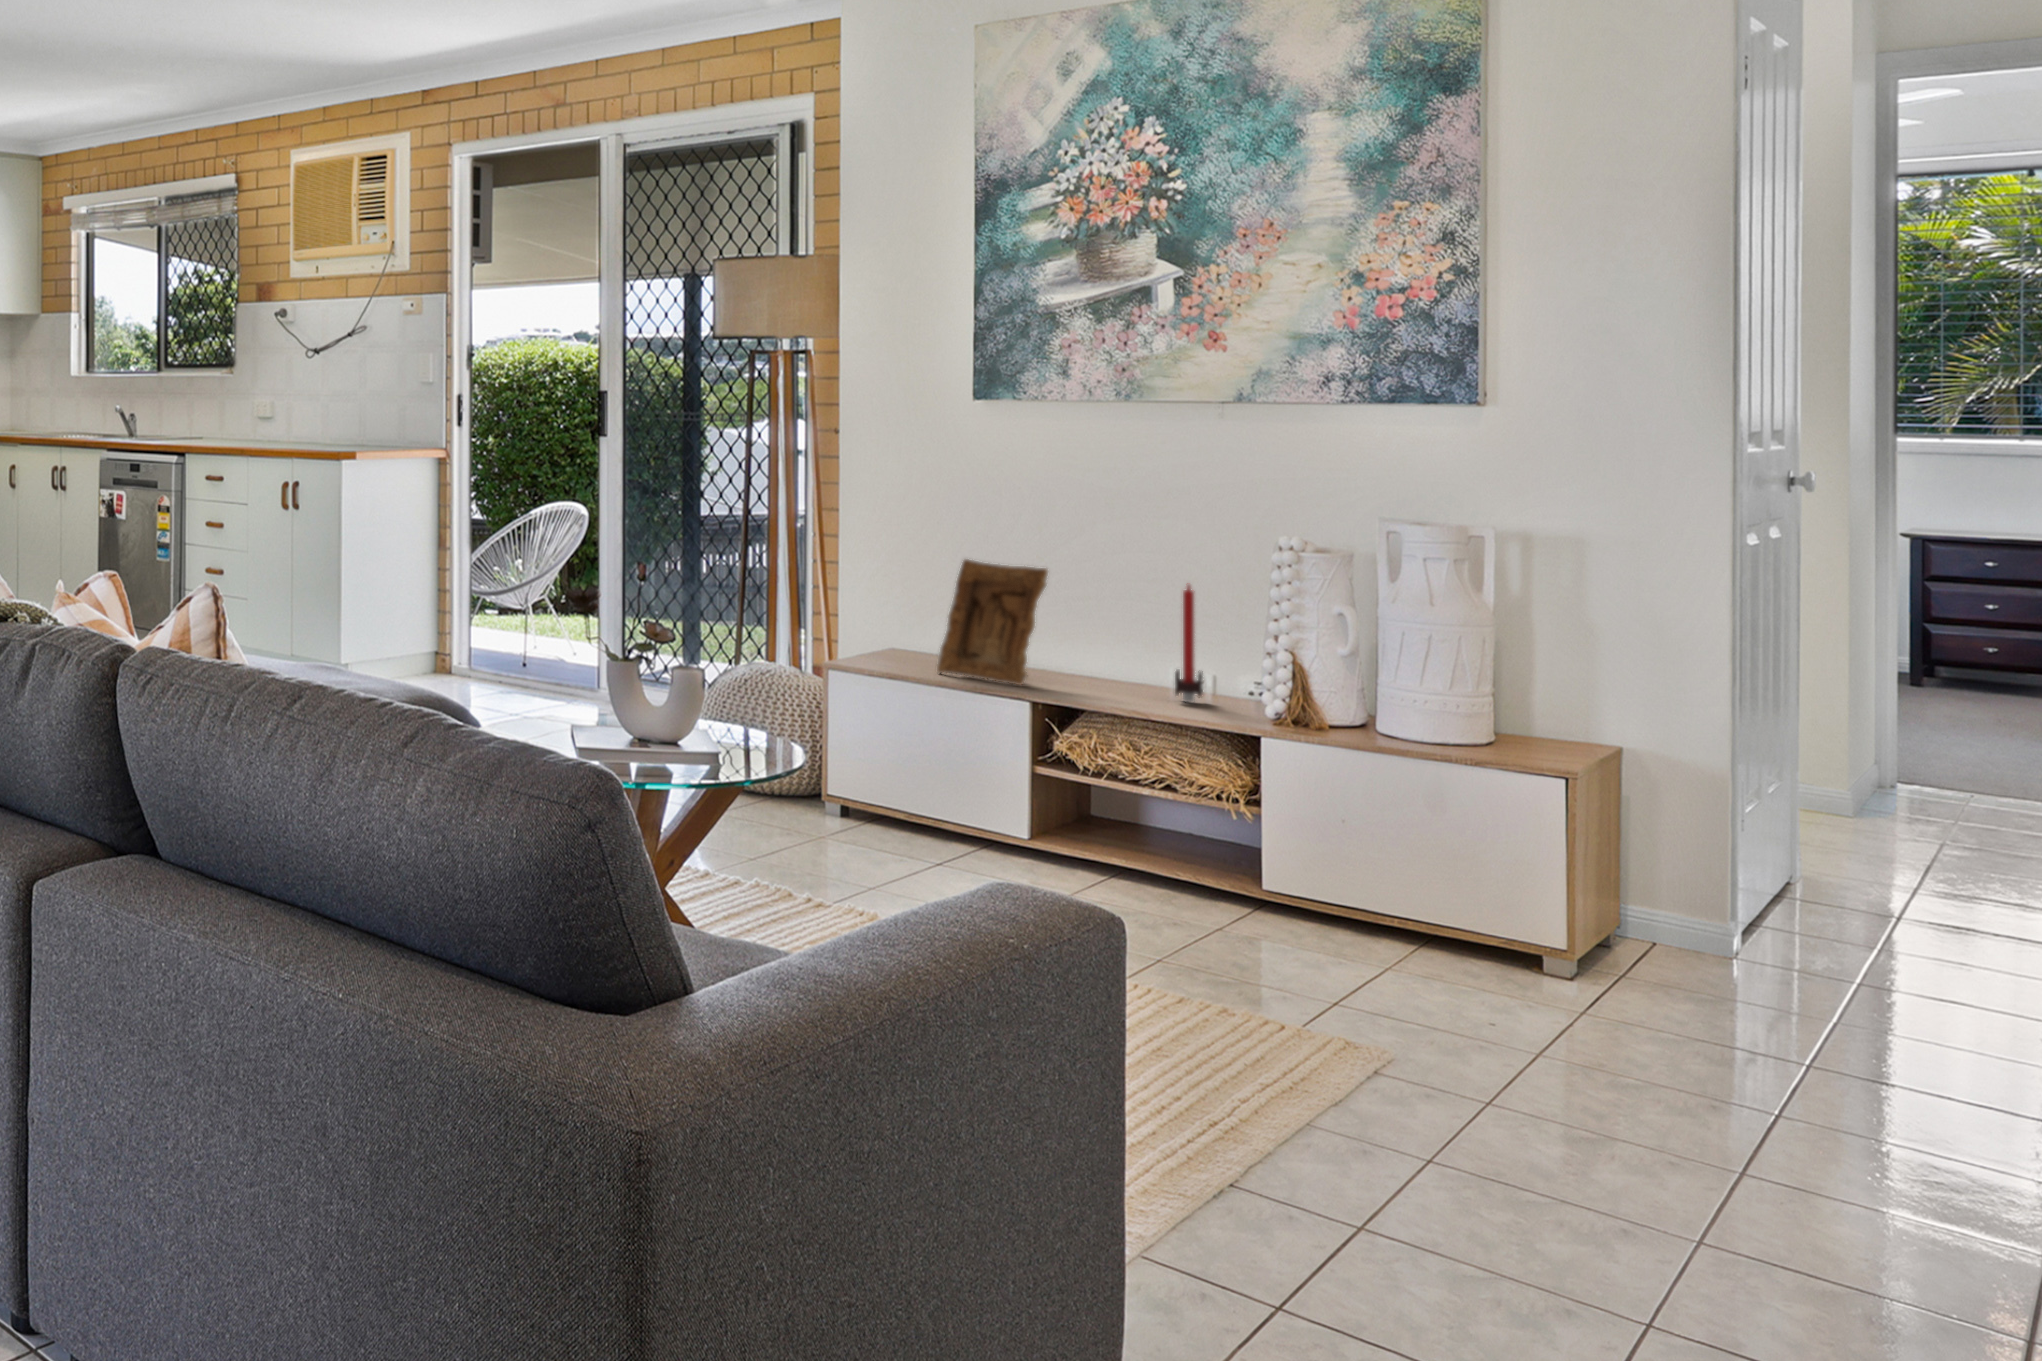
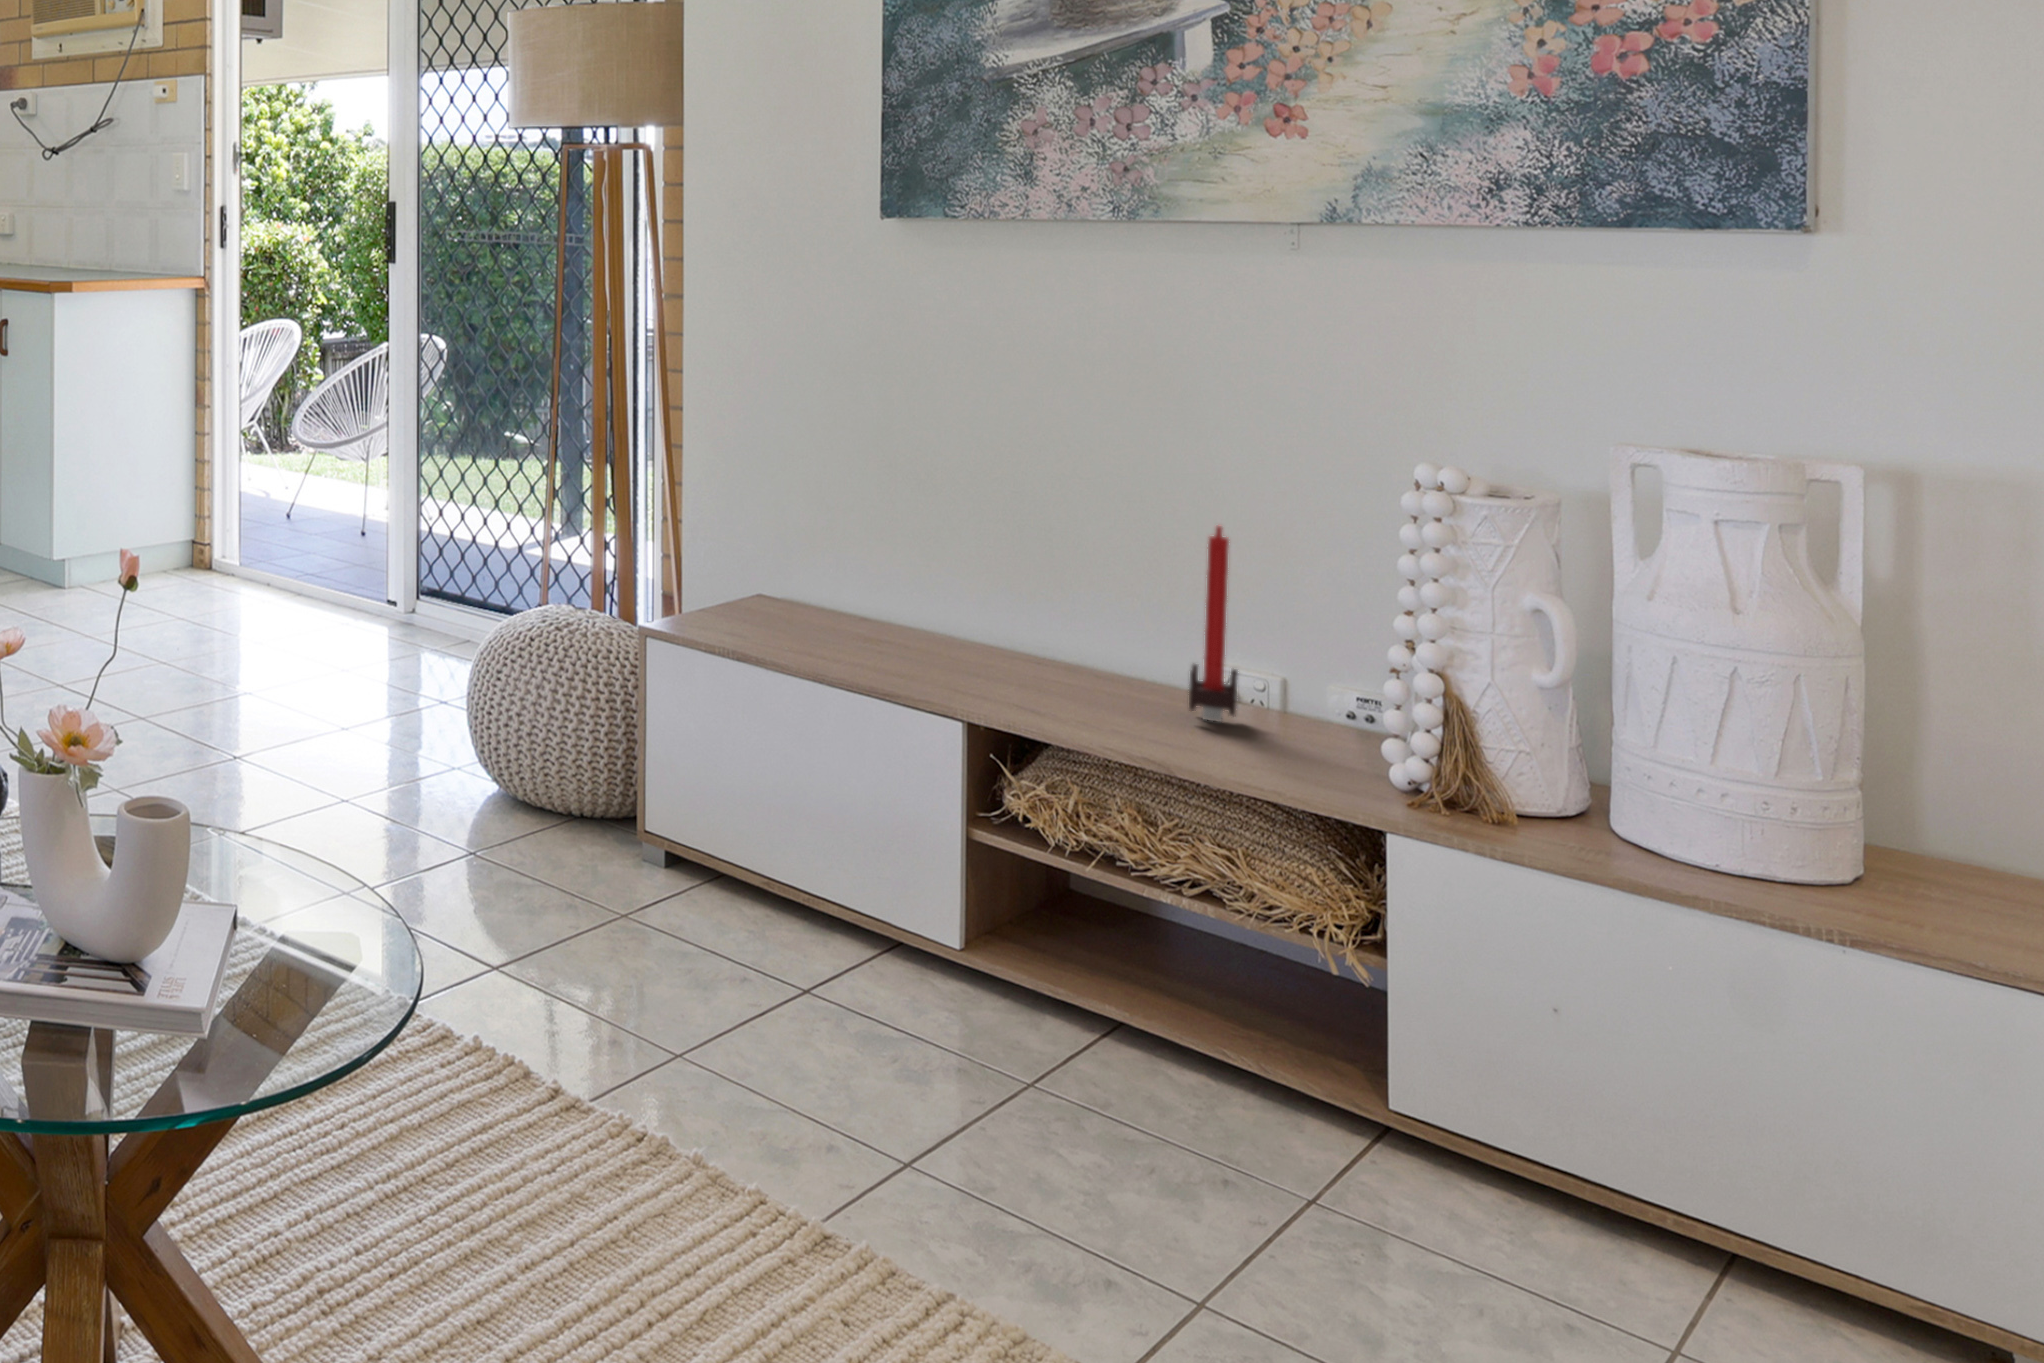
picture frame: present [937,559,1048,685] -> none [801,465,982,674]

